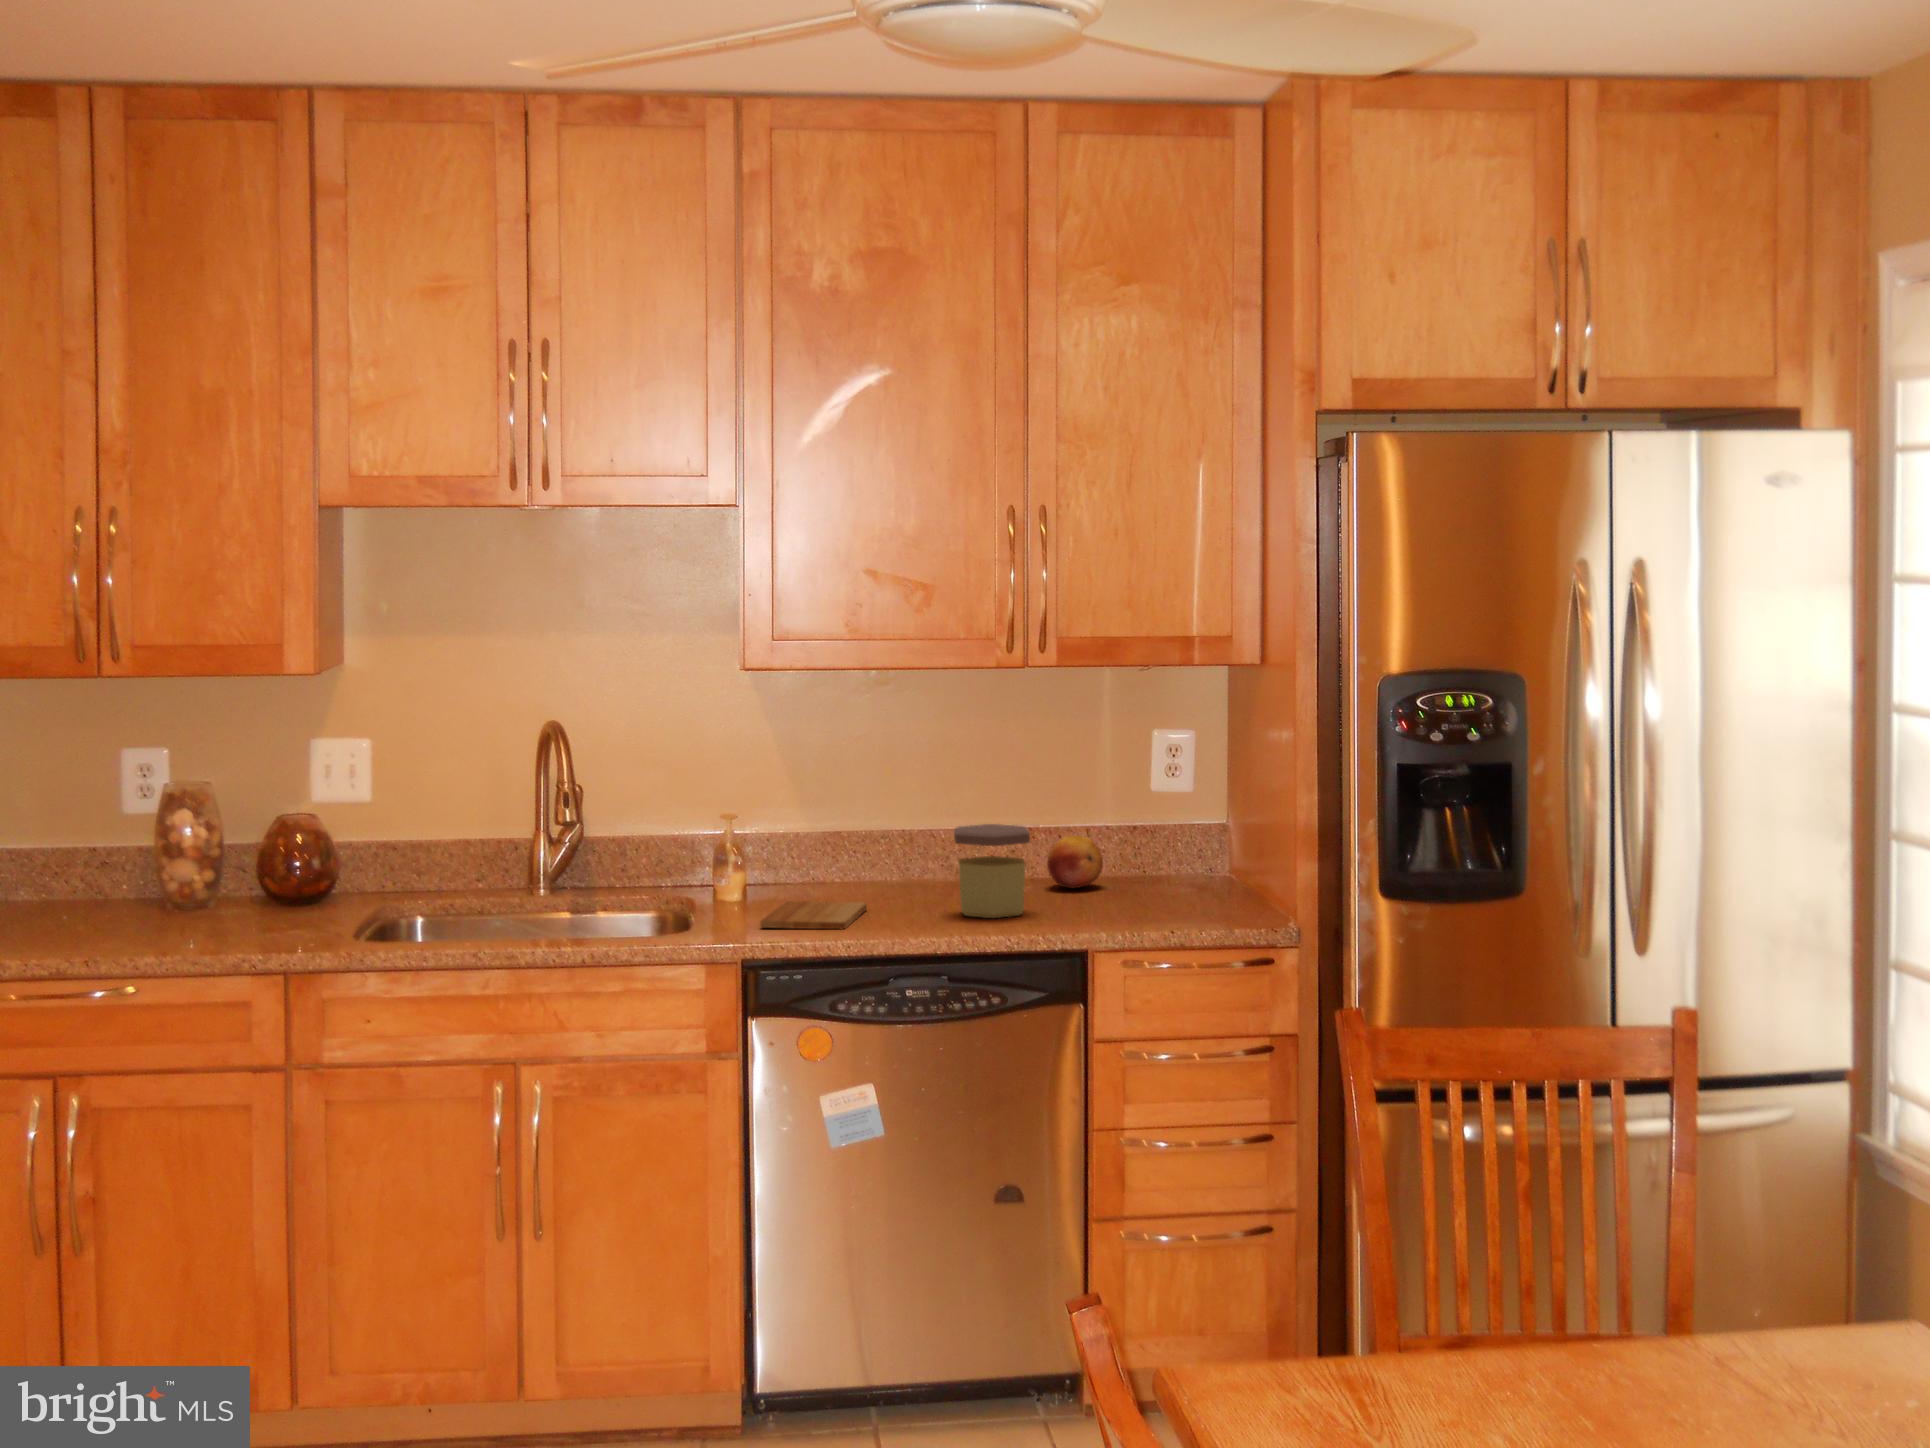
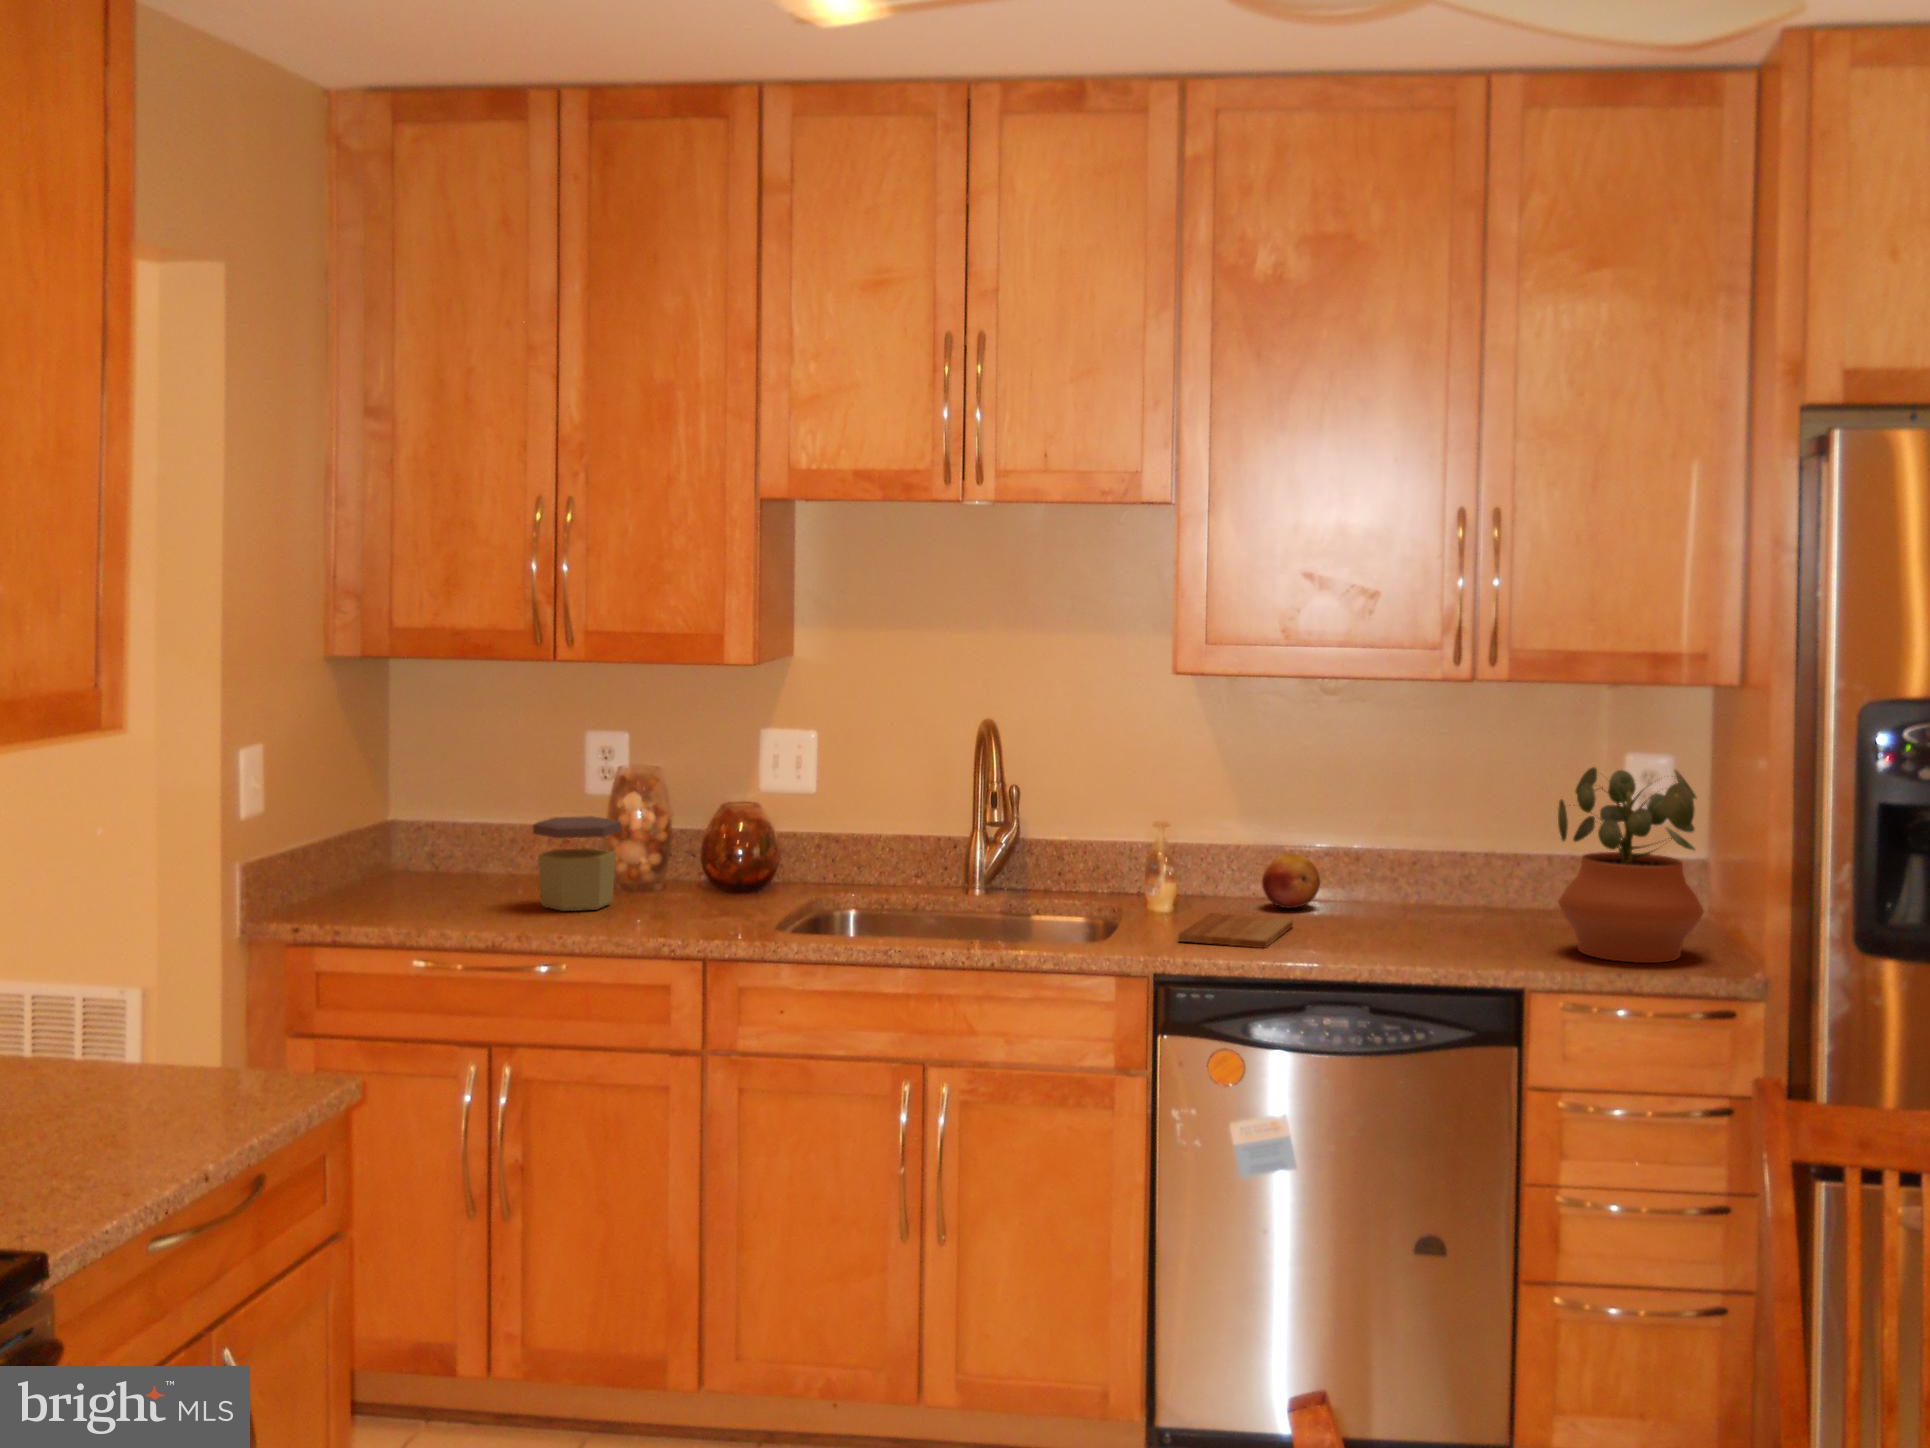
potted plant: none [1109,744,1239,921] -> present [1558,767,1704,963]
jar: present [954,824,1030,918] -> present [533,816,621,911]
fruit: present [1047,835,1103,888] -> present [1262,854,1320,908]

